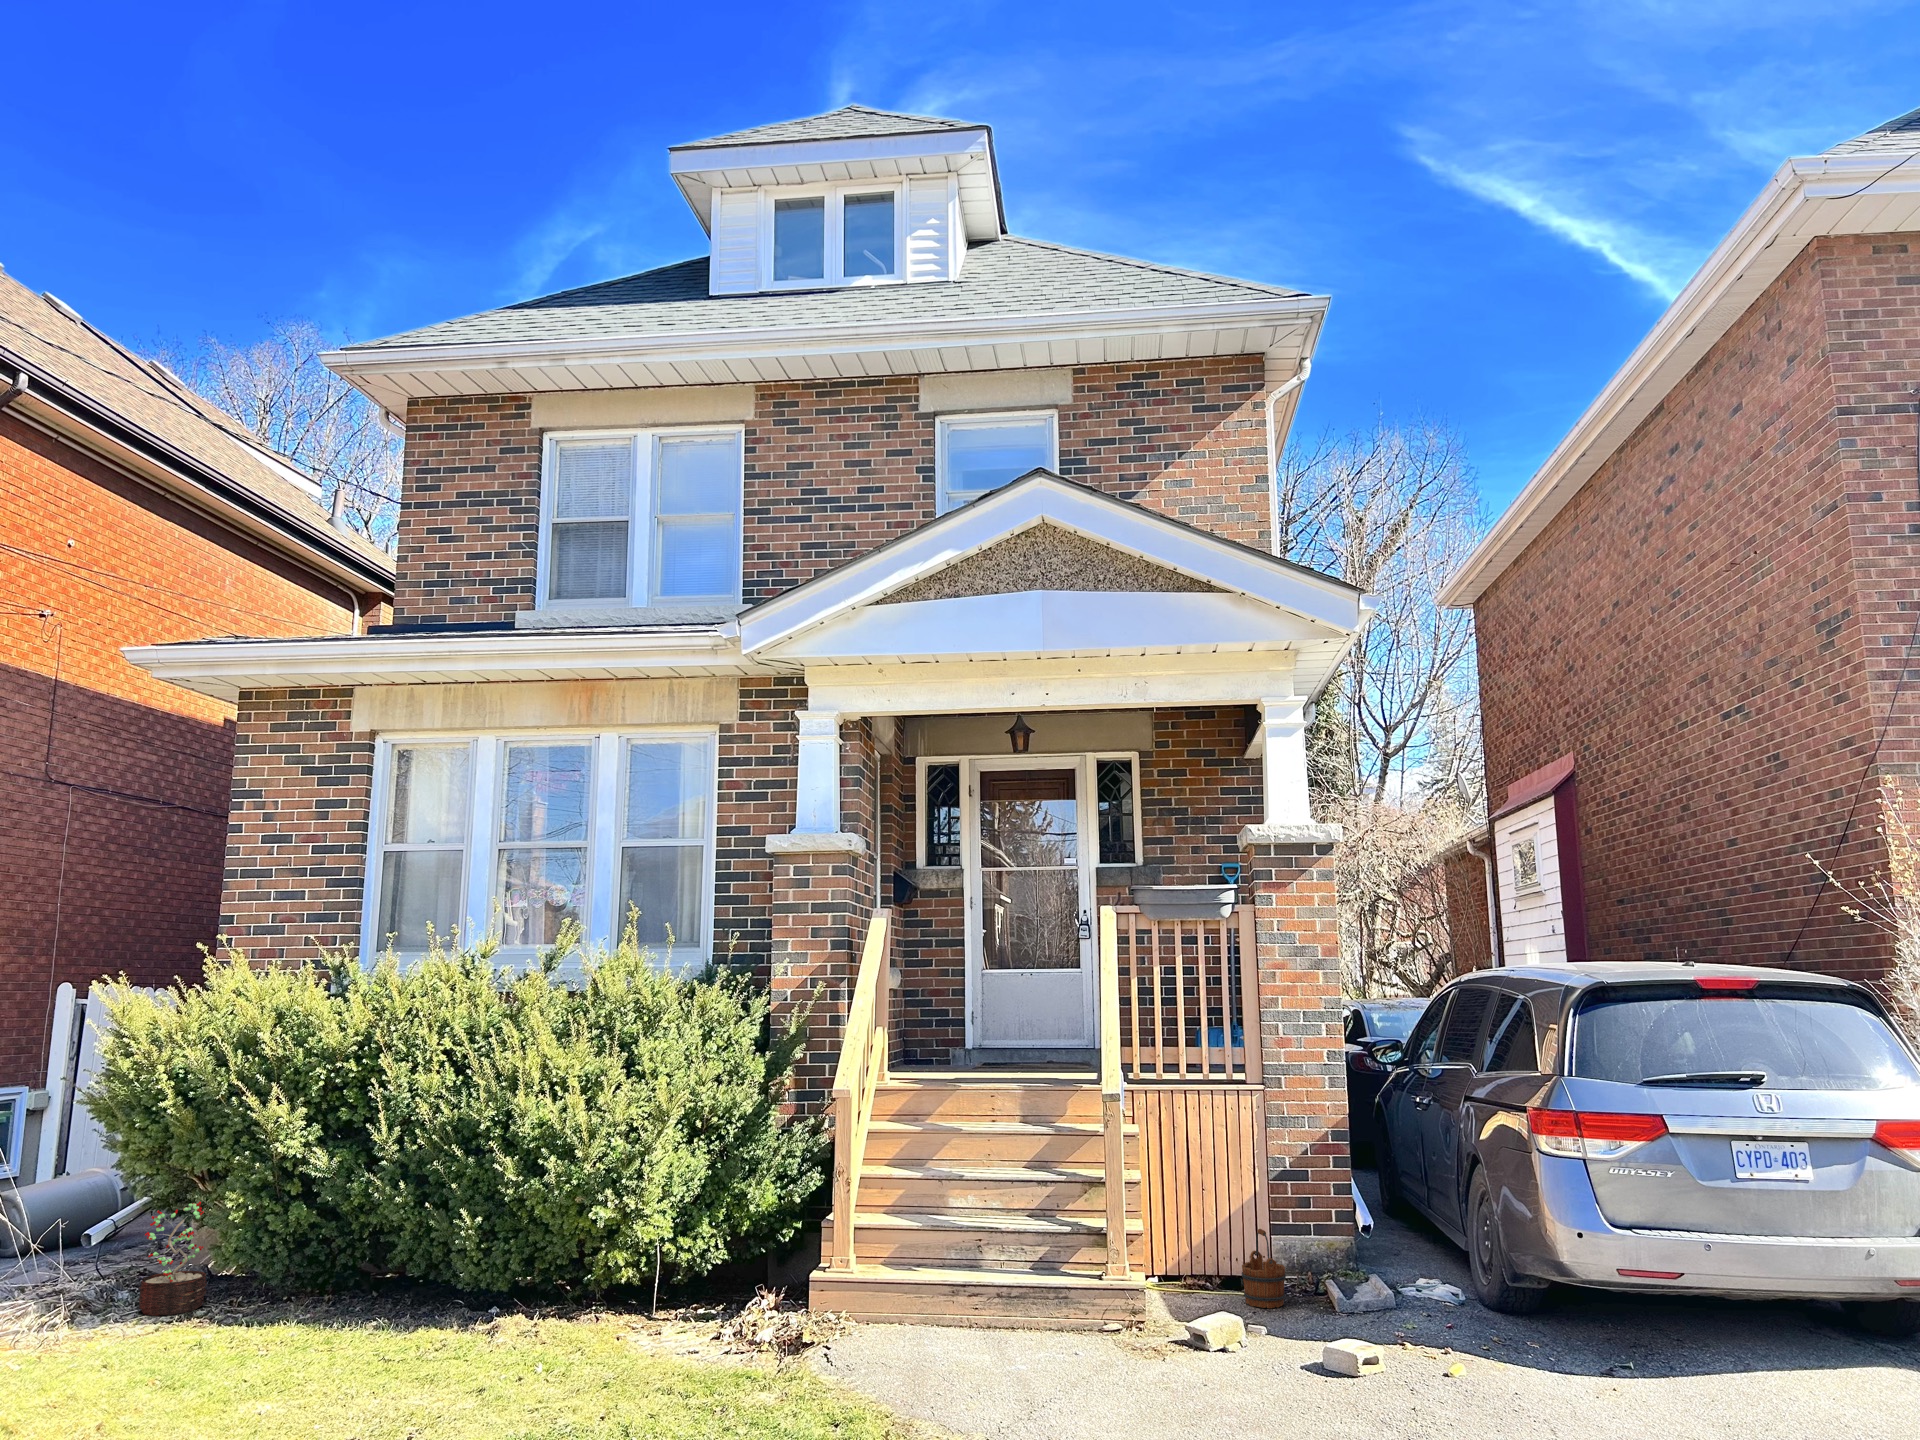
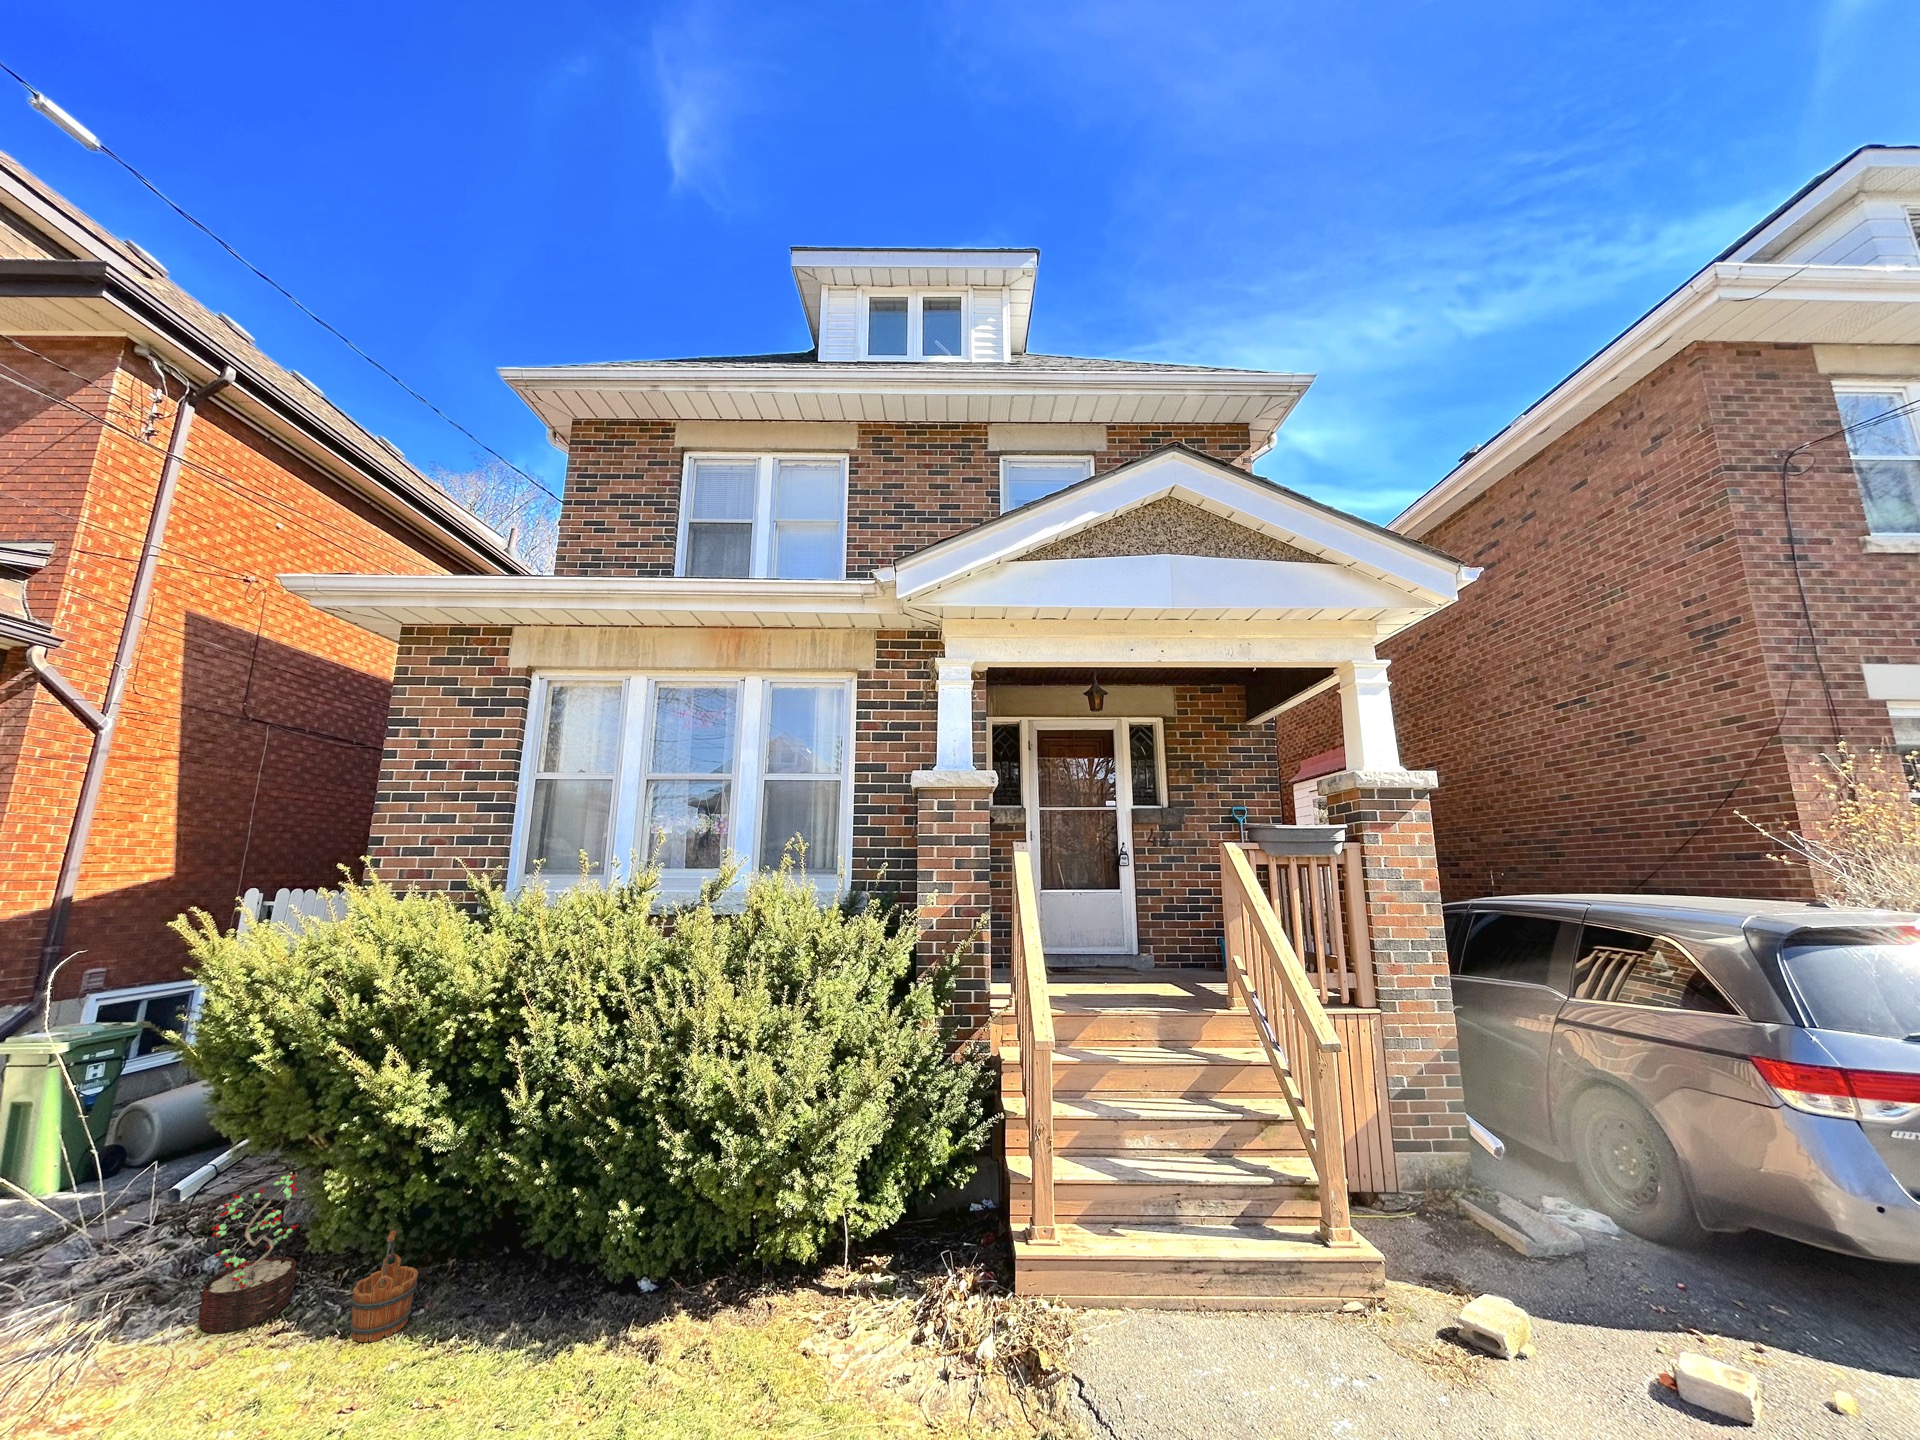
wooden bucket: present [1242,1229,1286,1308] -> present [350,1230,418,1342]

